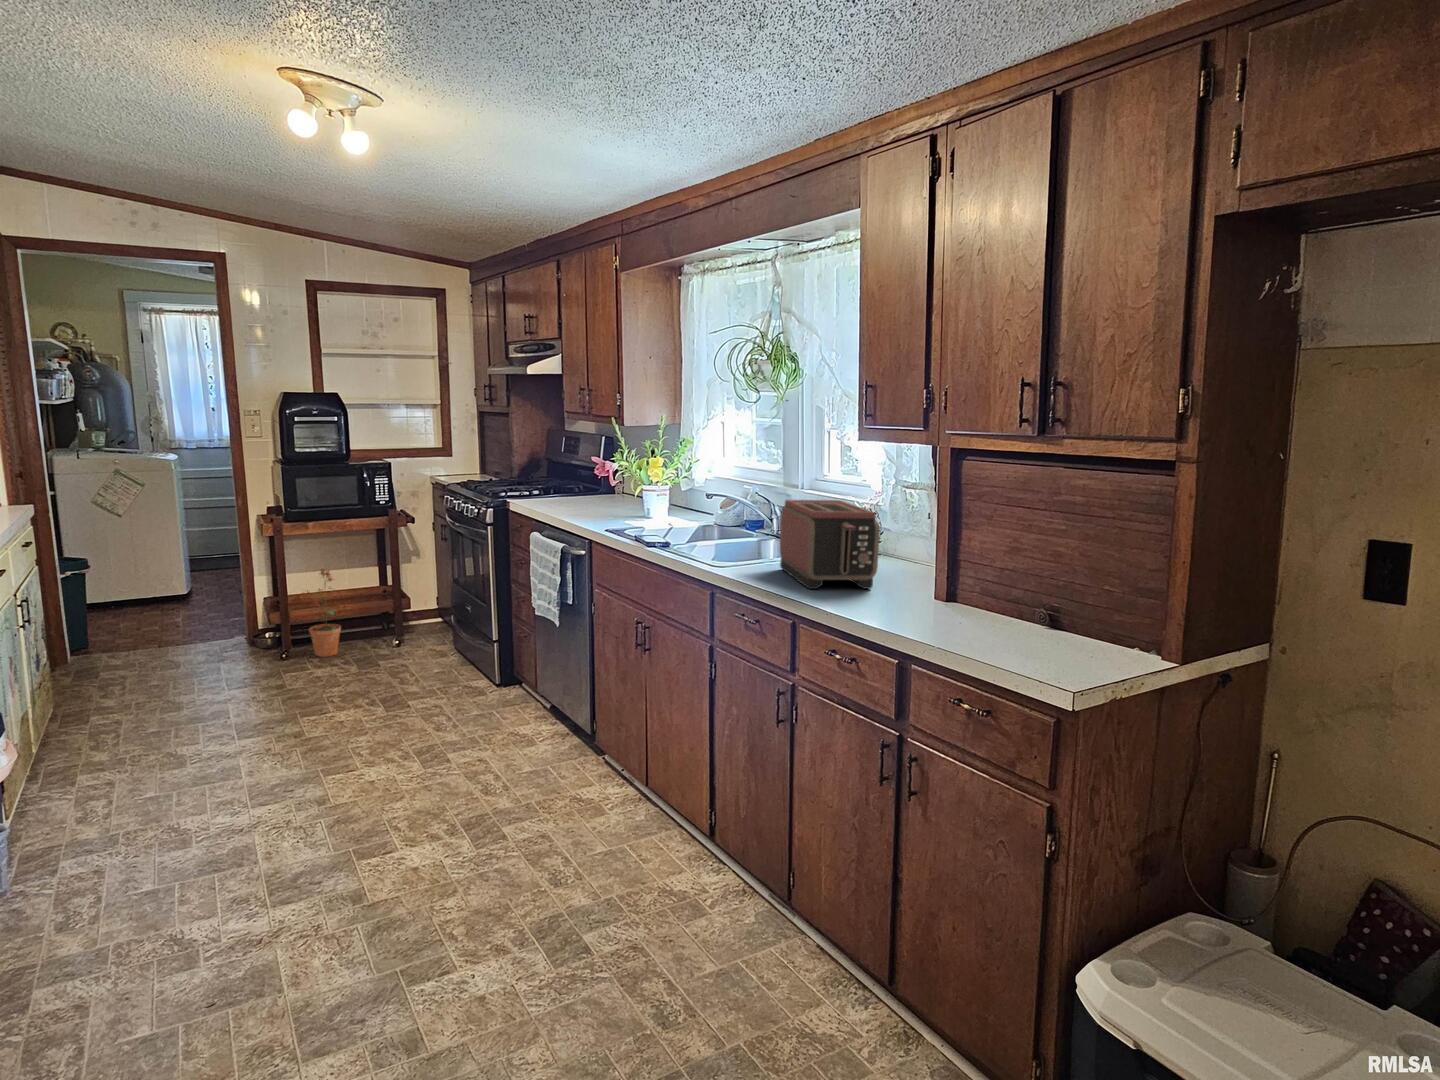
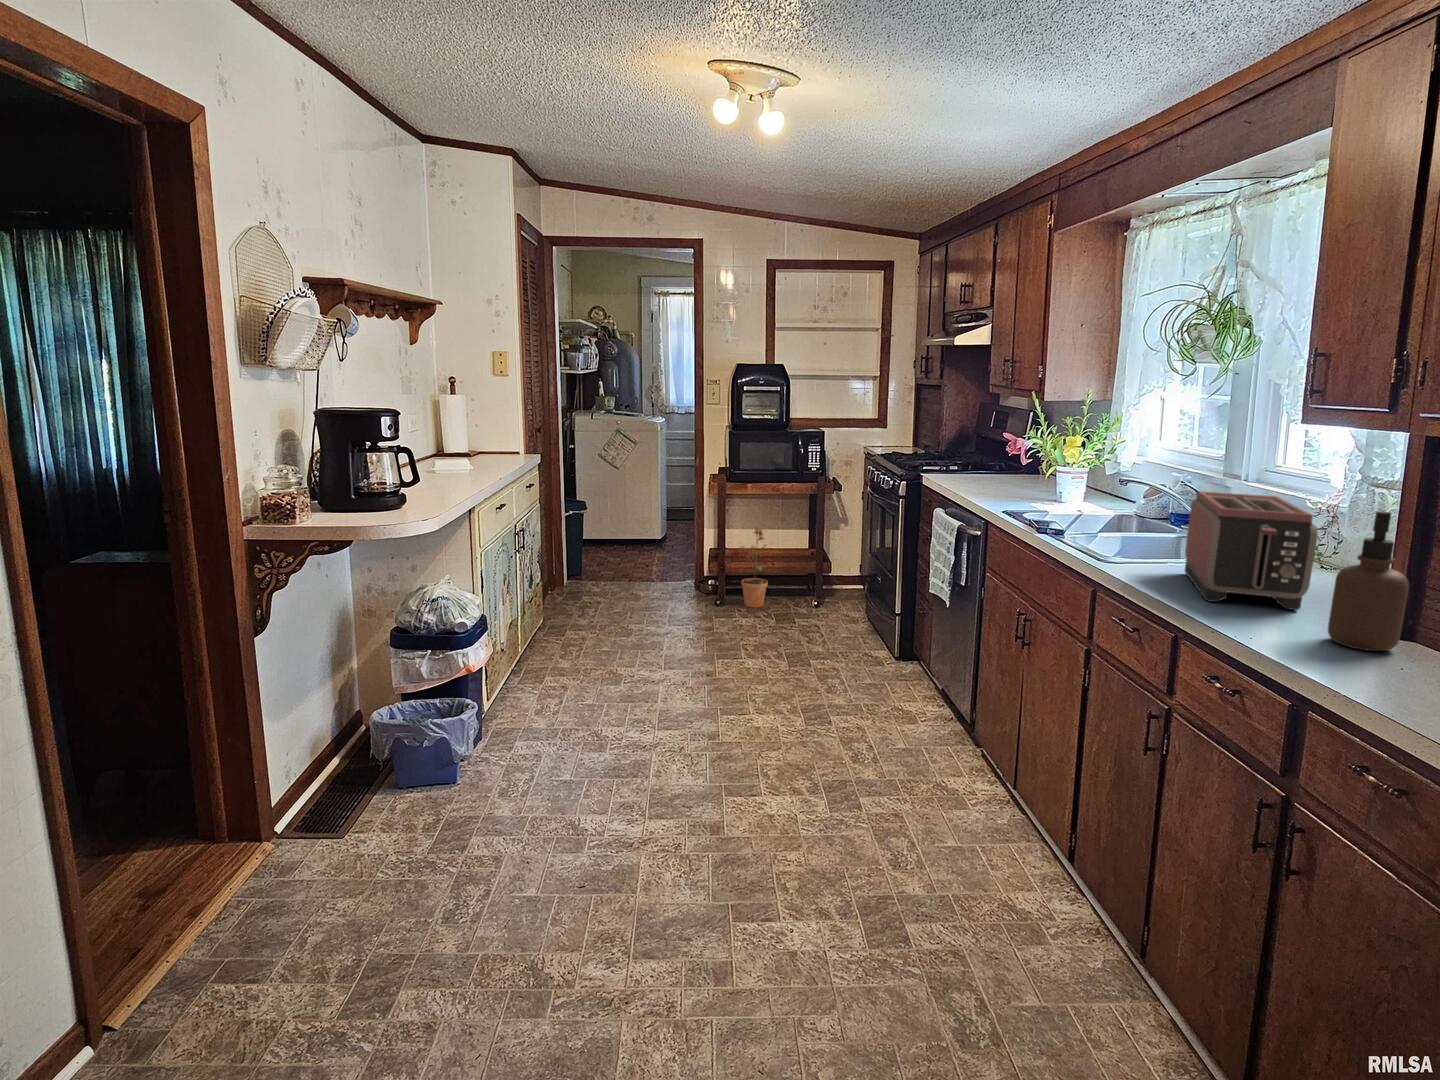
soap dispenser: none [900,506,949,612] -> present [1328,511,1409,651]

